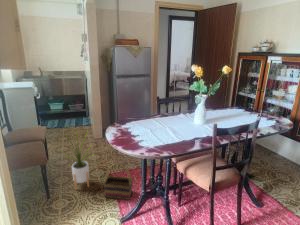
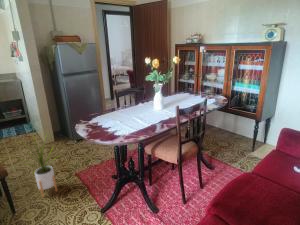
basket: present [104,163,132,199] -> none [75,159,104,196]

